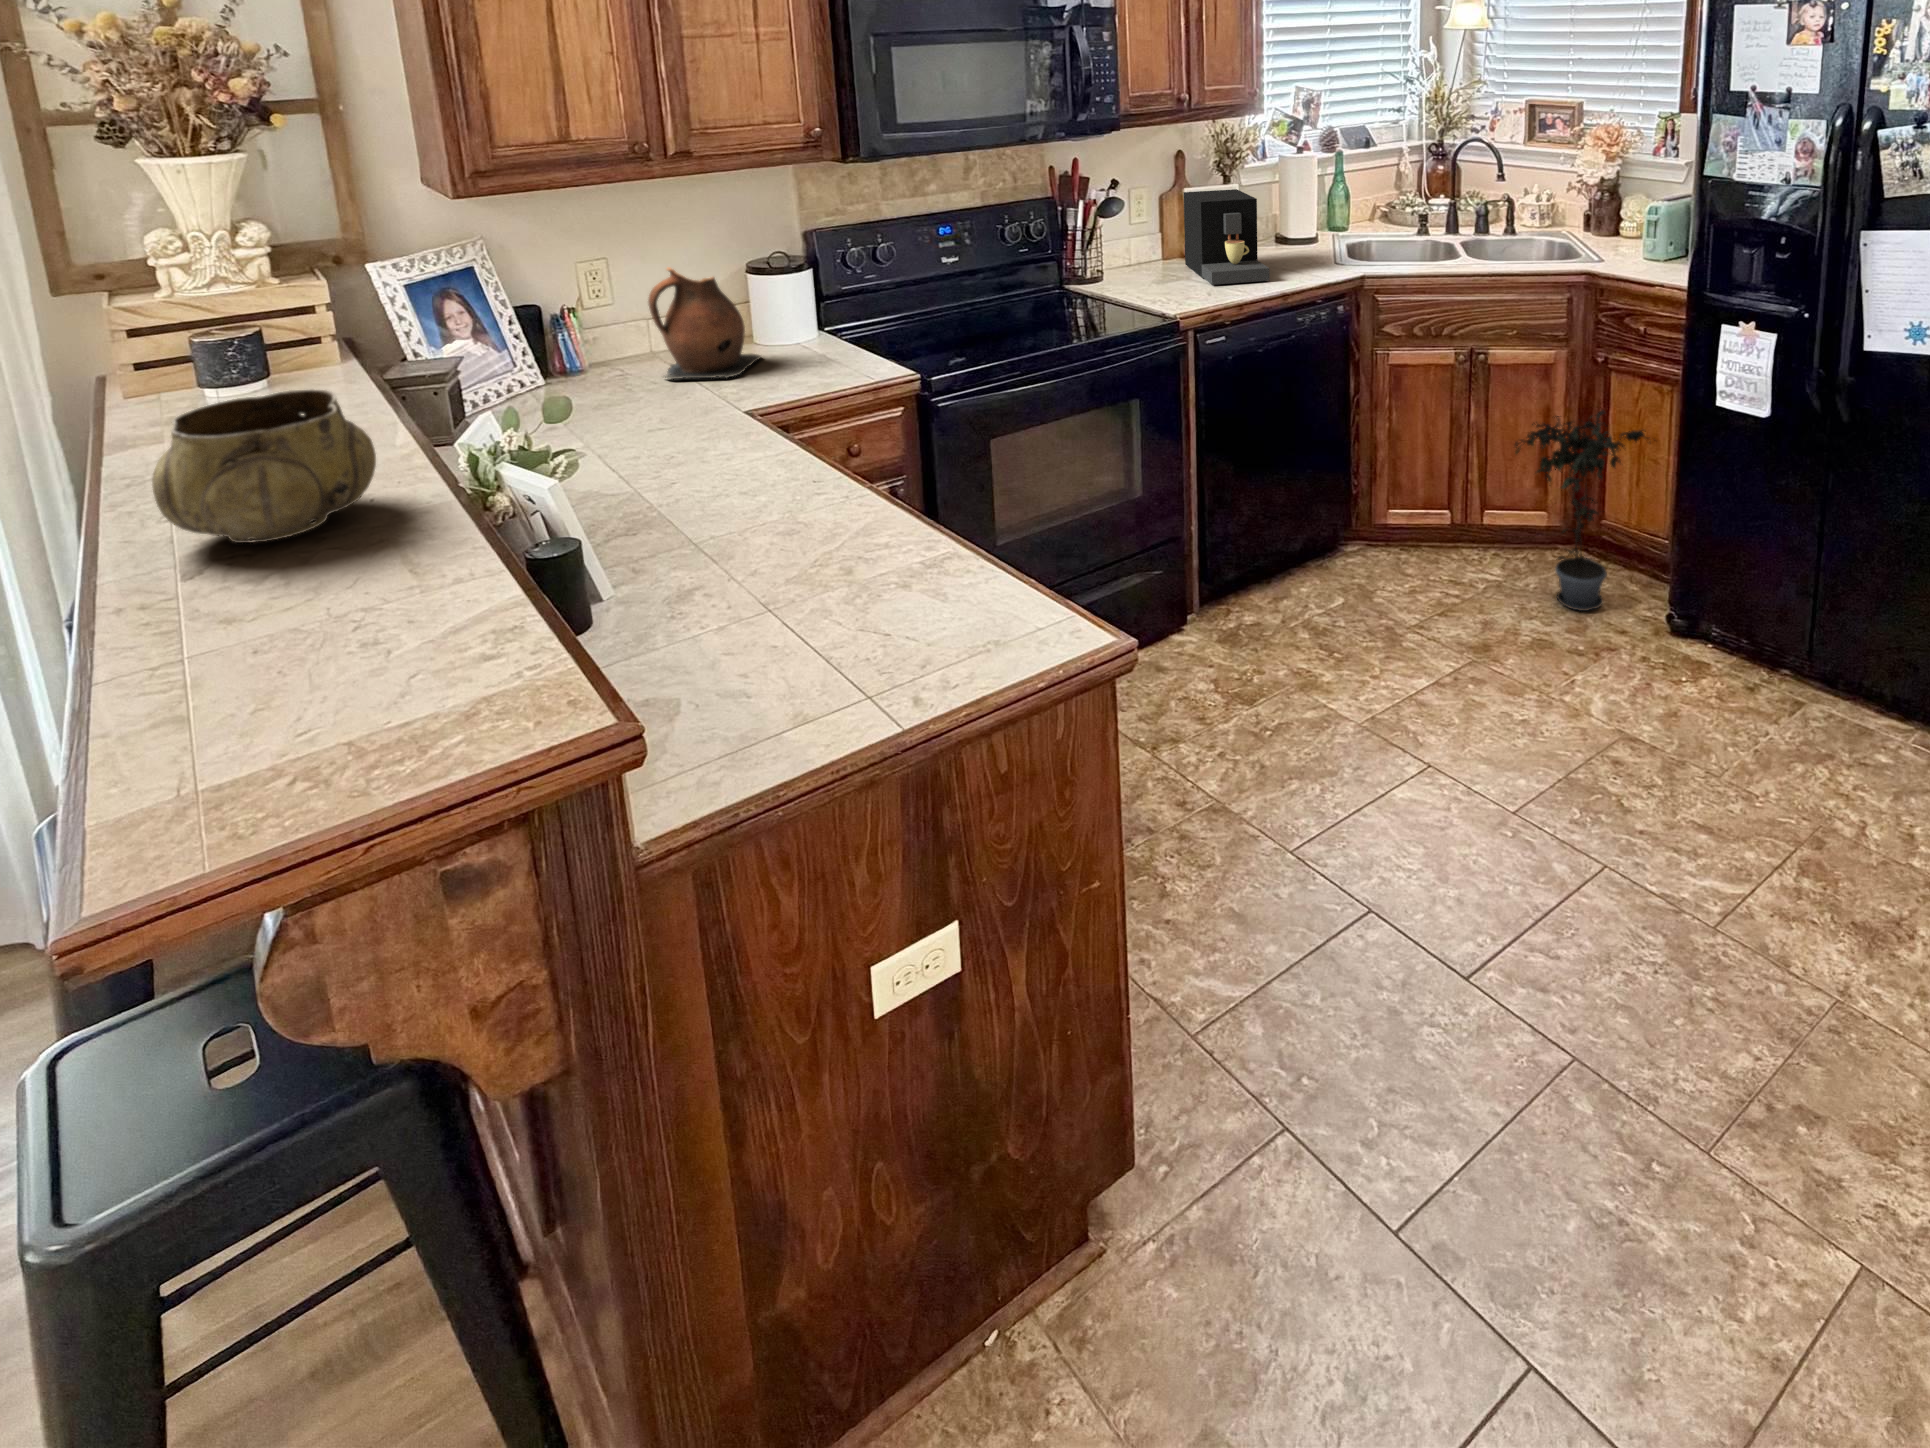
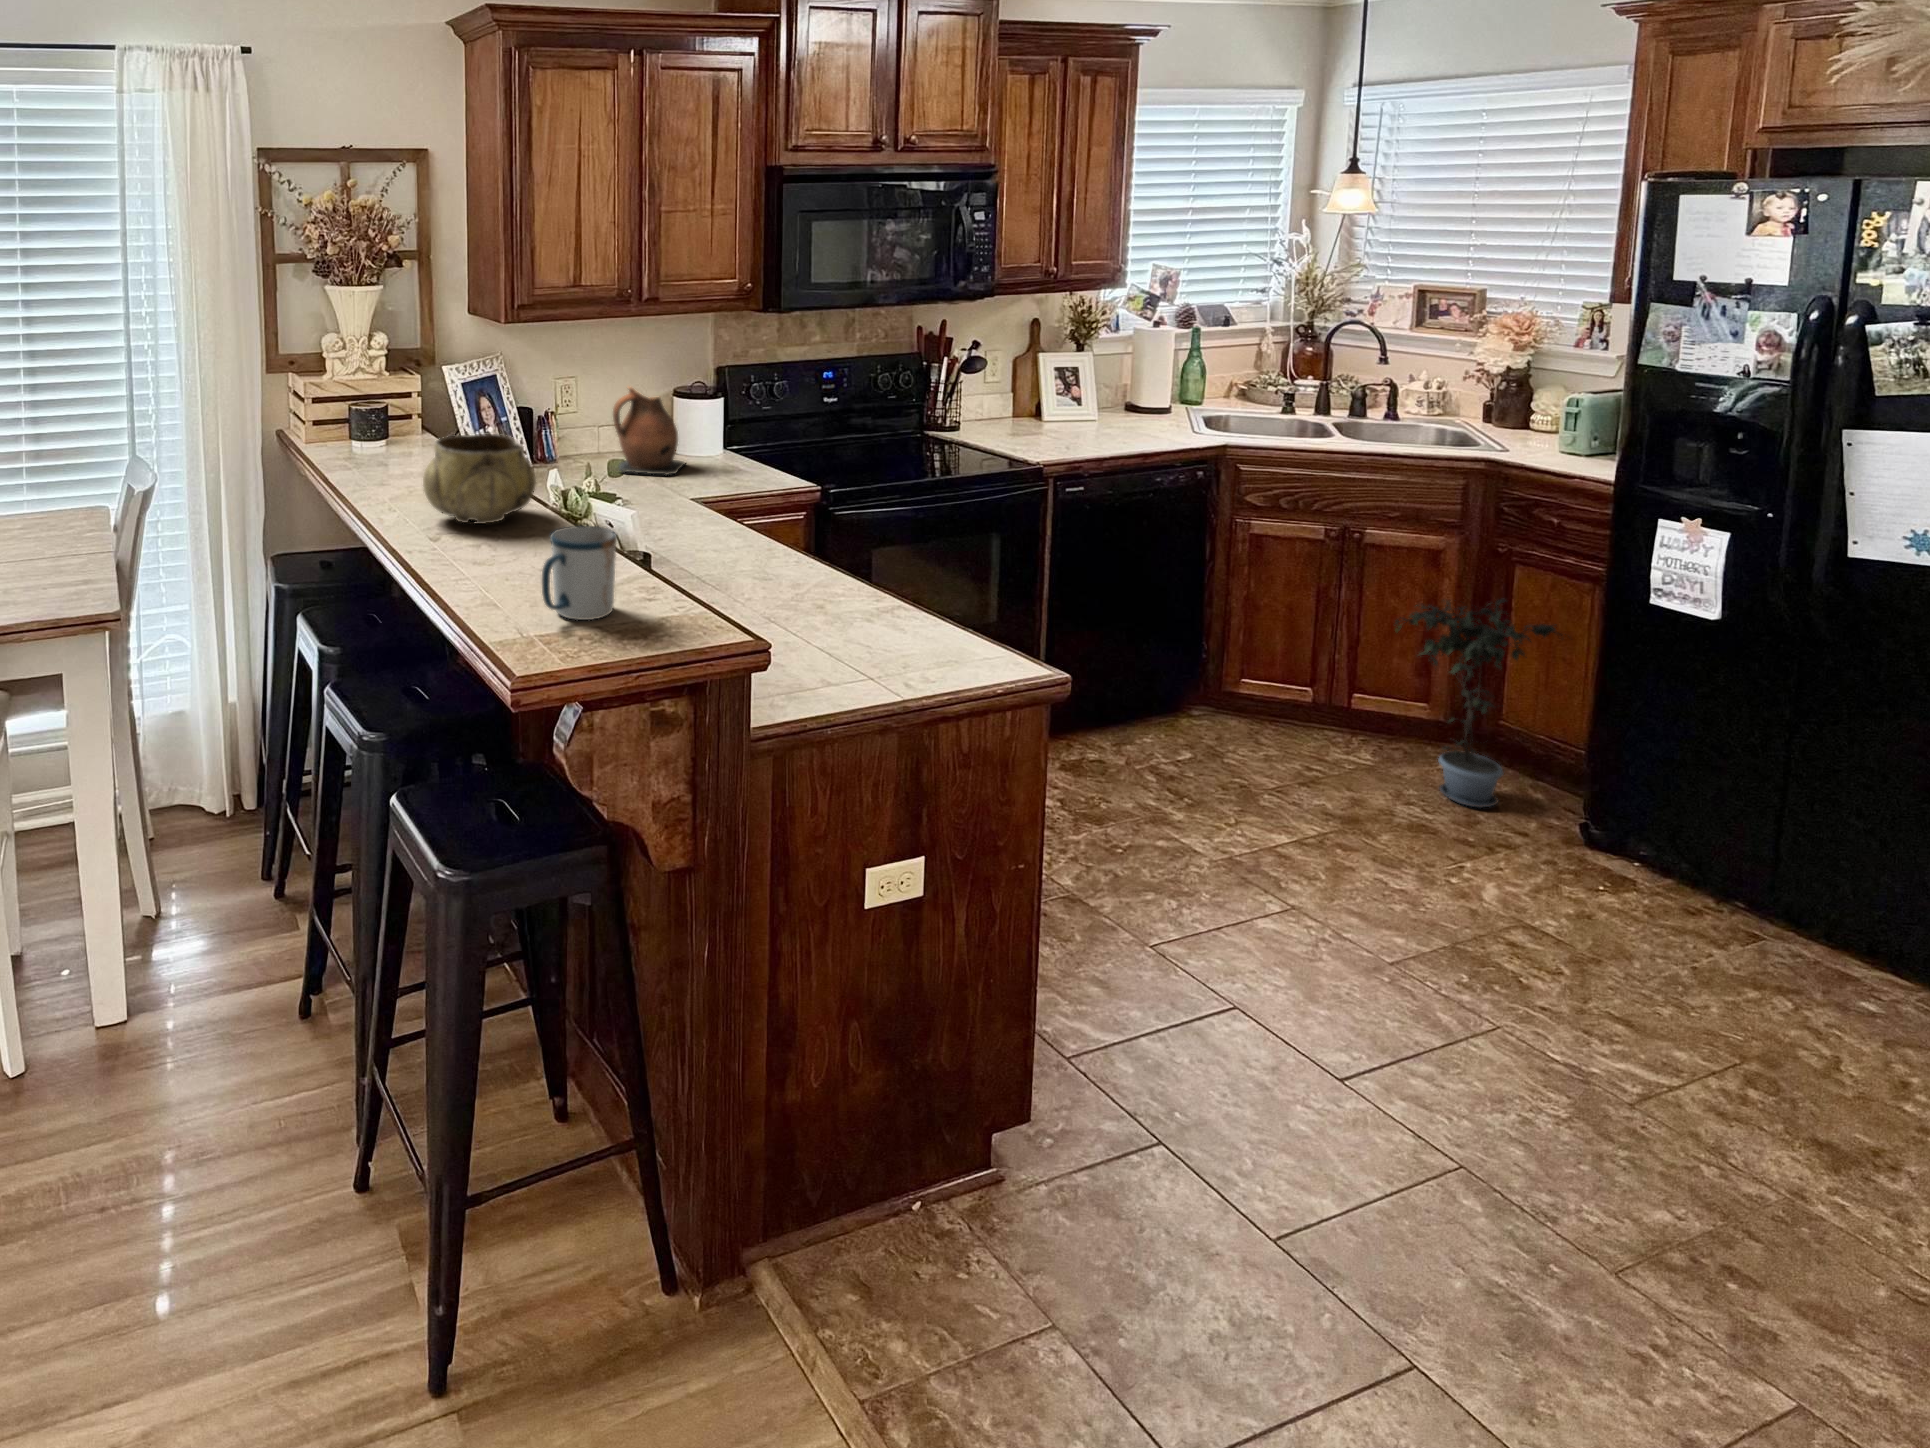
coffee maker: present [1184,189,1269,285] -> none [1035,357,1126,442]
mug: none [168,580,364,757] -> present [542,526,617,620]

